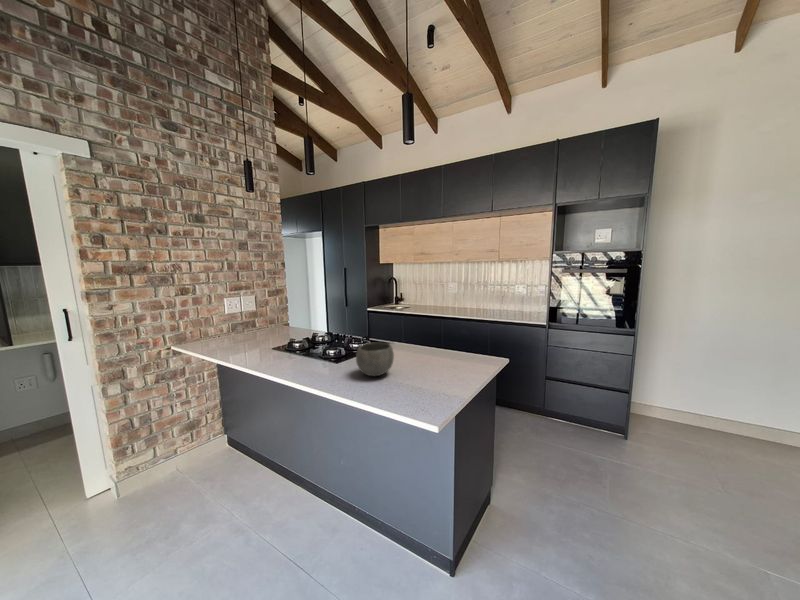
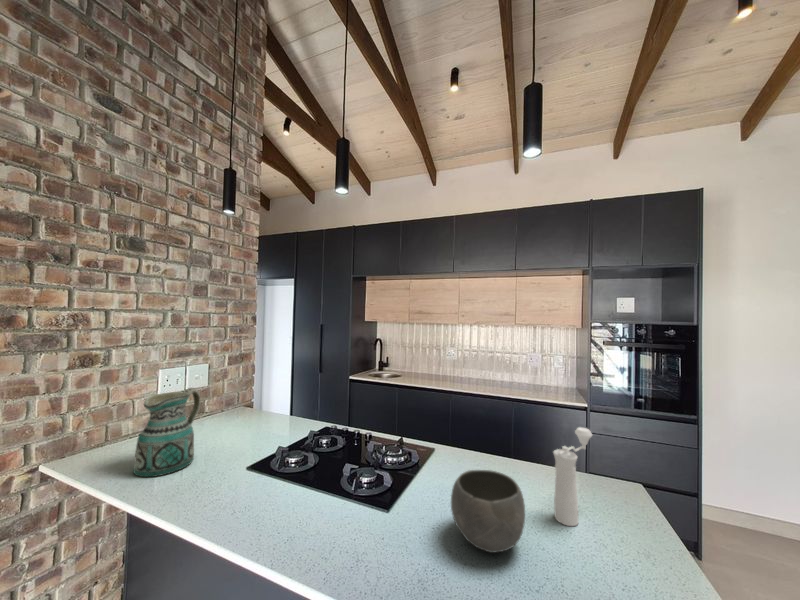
ceramic pitcher: none [214,306,246,350] -> present [133,388,200,477]
pepper mill: none [422,323,453,373] -> present [553,427,592,526]

